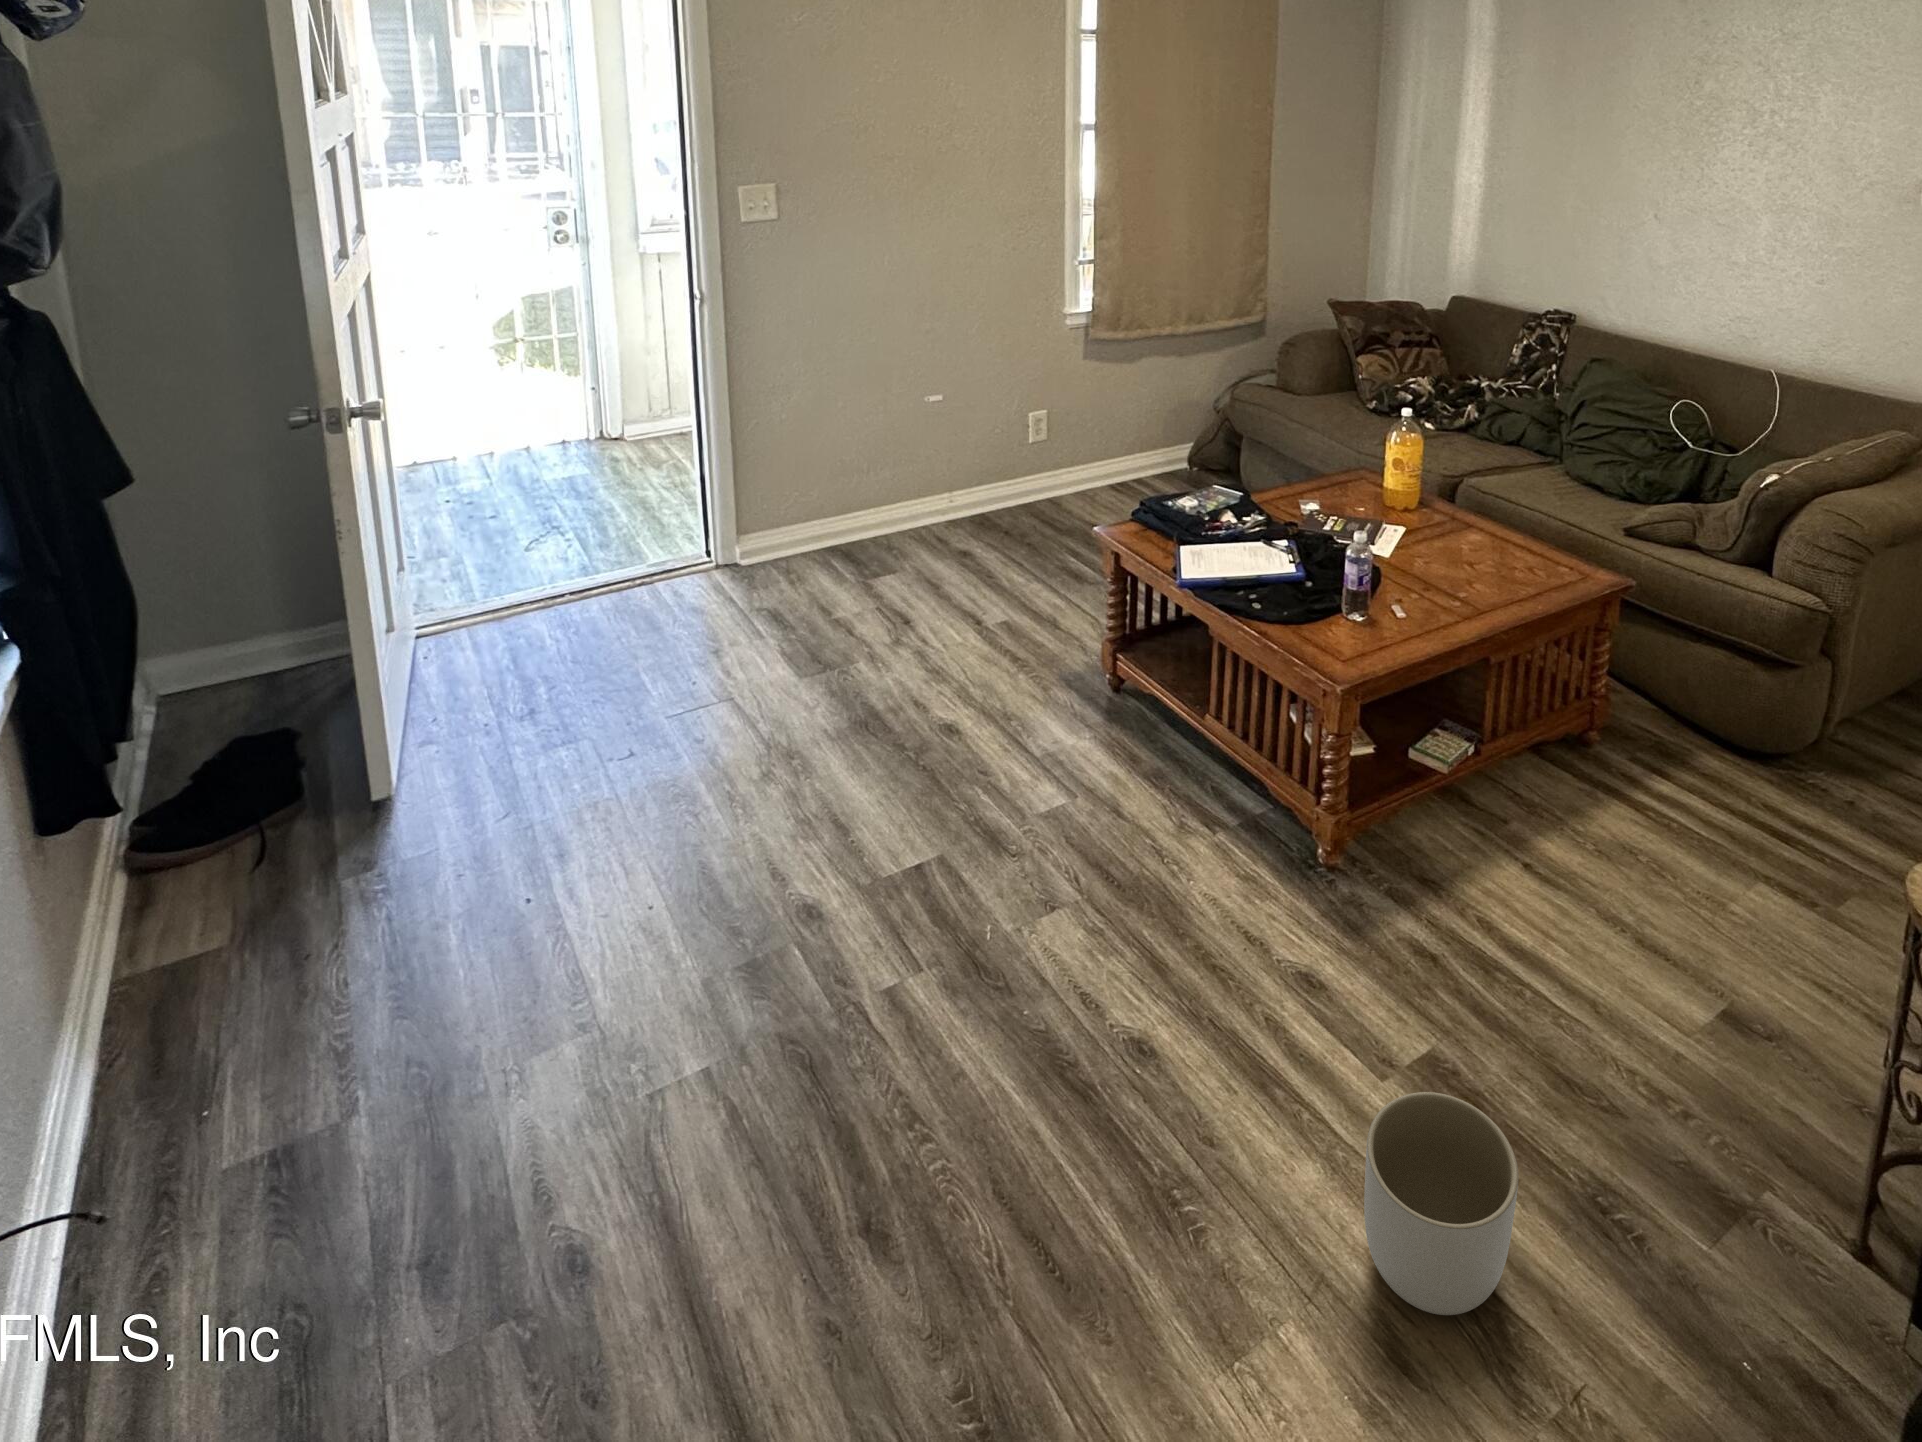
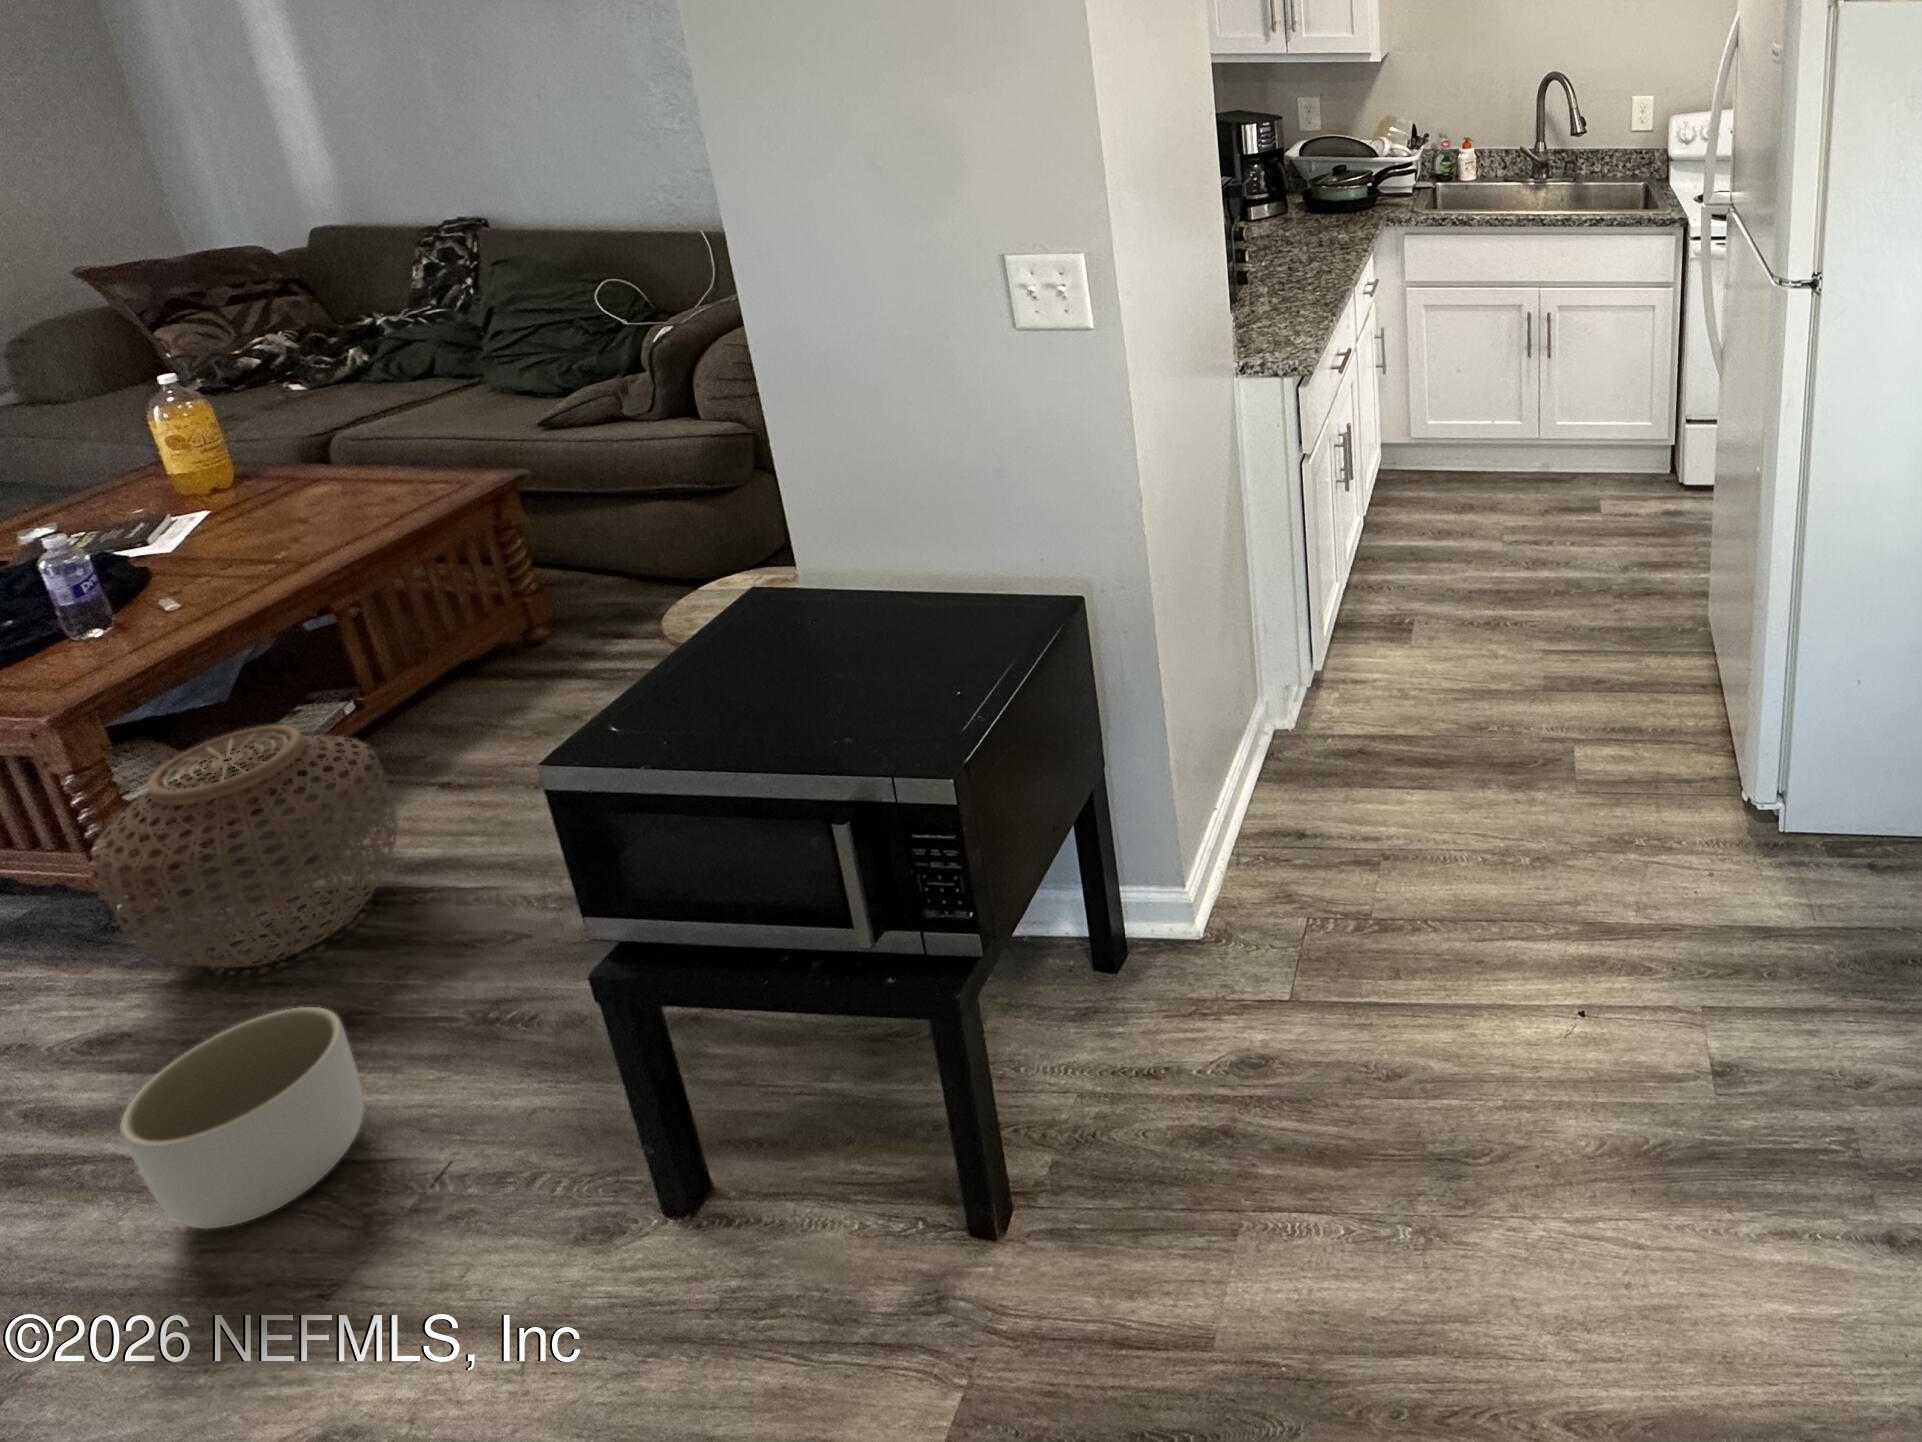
woven basket: none [1339,764,1521,987] -> present [93,725,397,967]

